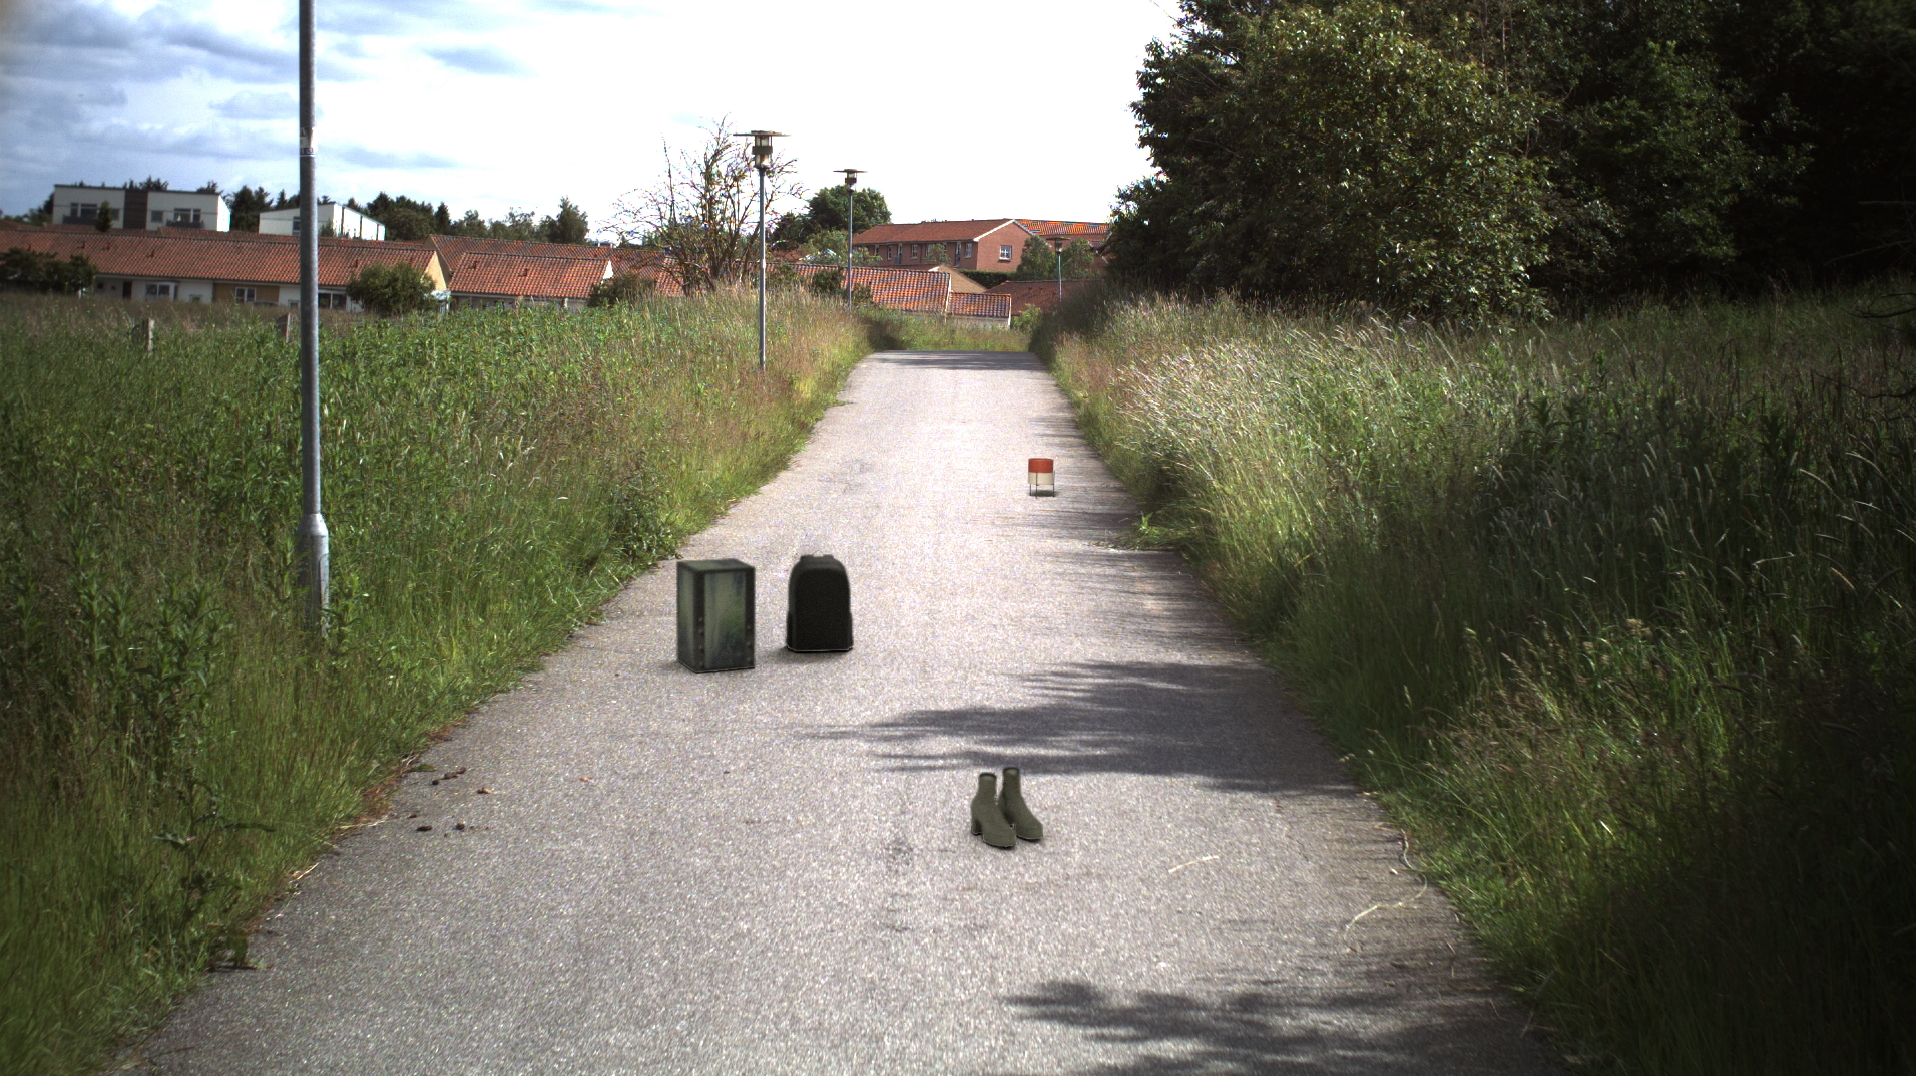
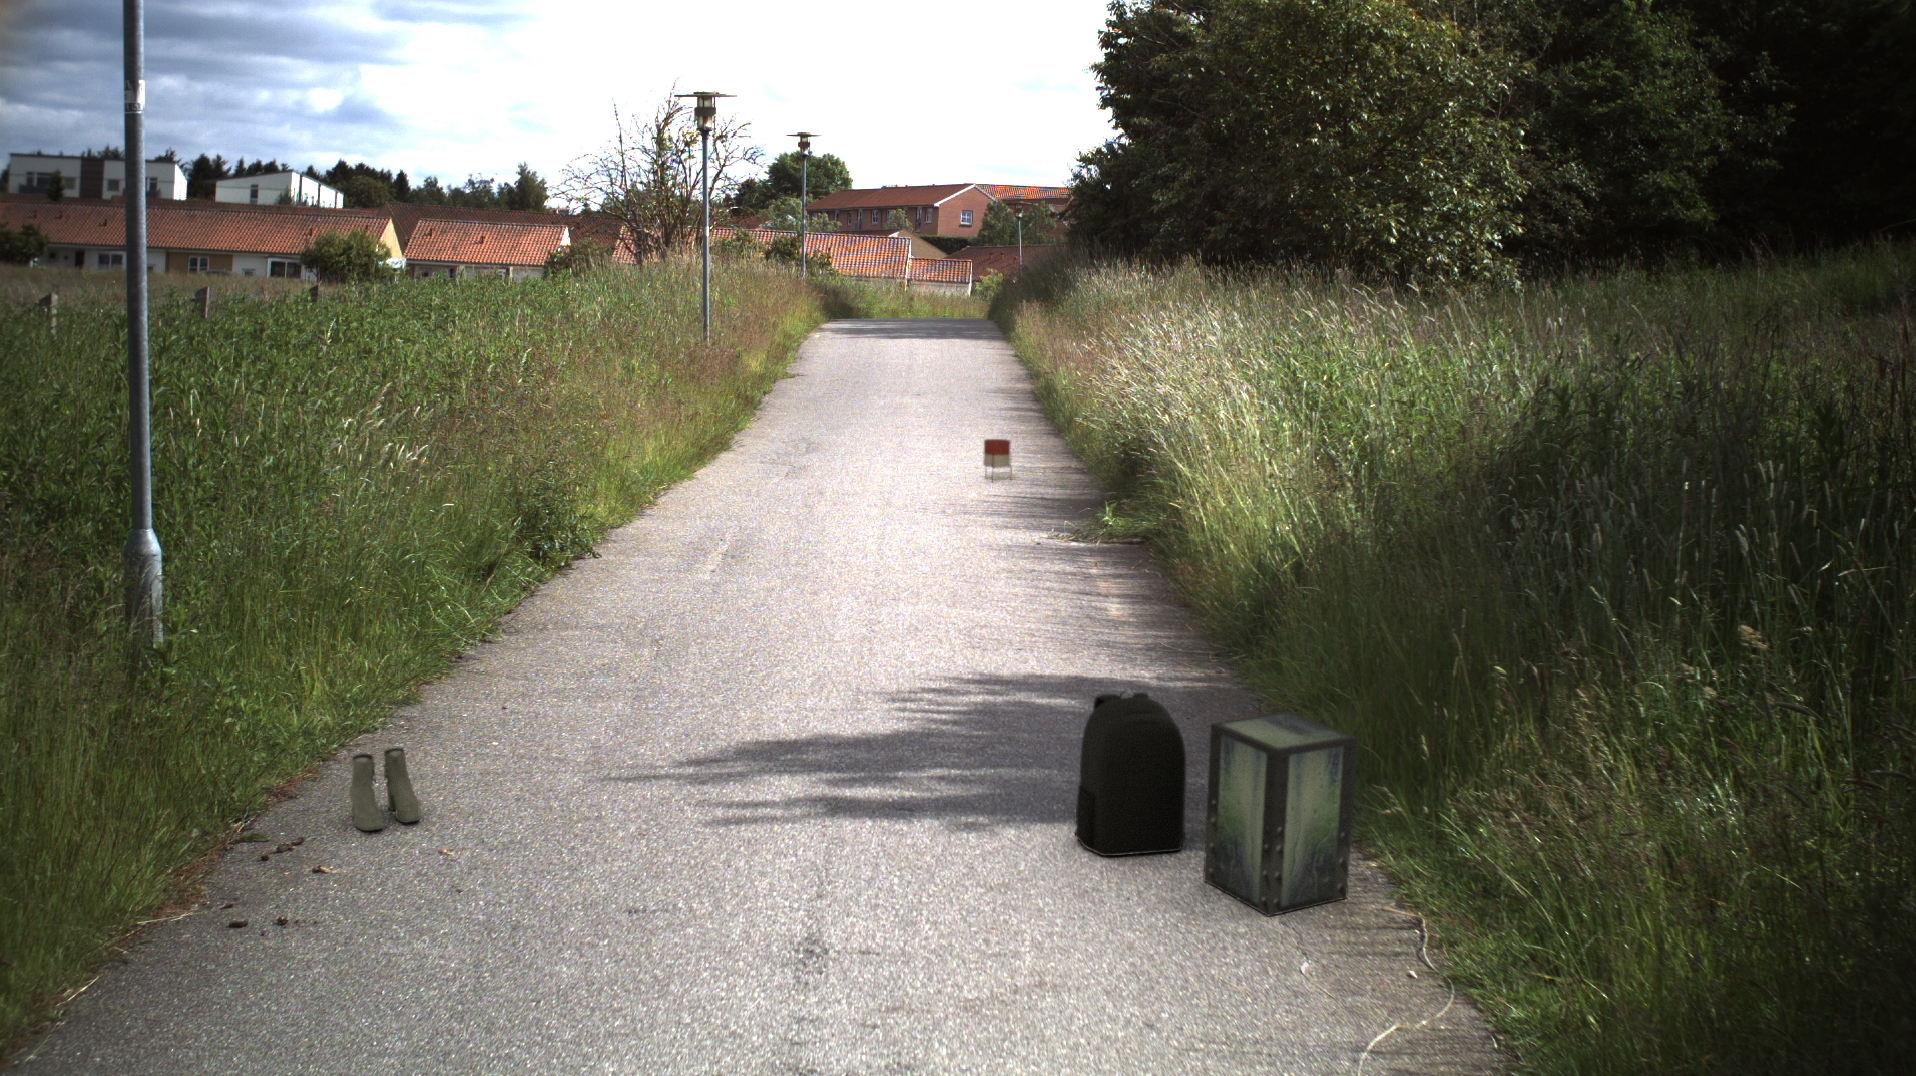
backpack: present [785,554,854,652] -> present [1075,692,1186,856]
storage box: present [676,558,756,673] -> present [1203,712,1357,916]
boots: present [970,767,1043,847] -> present [349,748,420,831]

